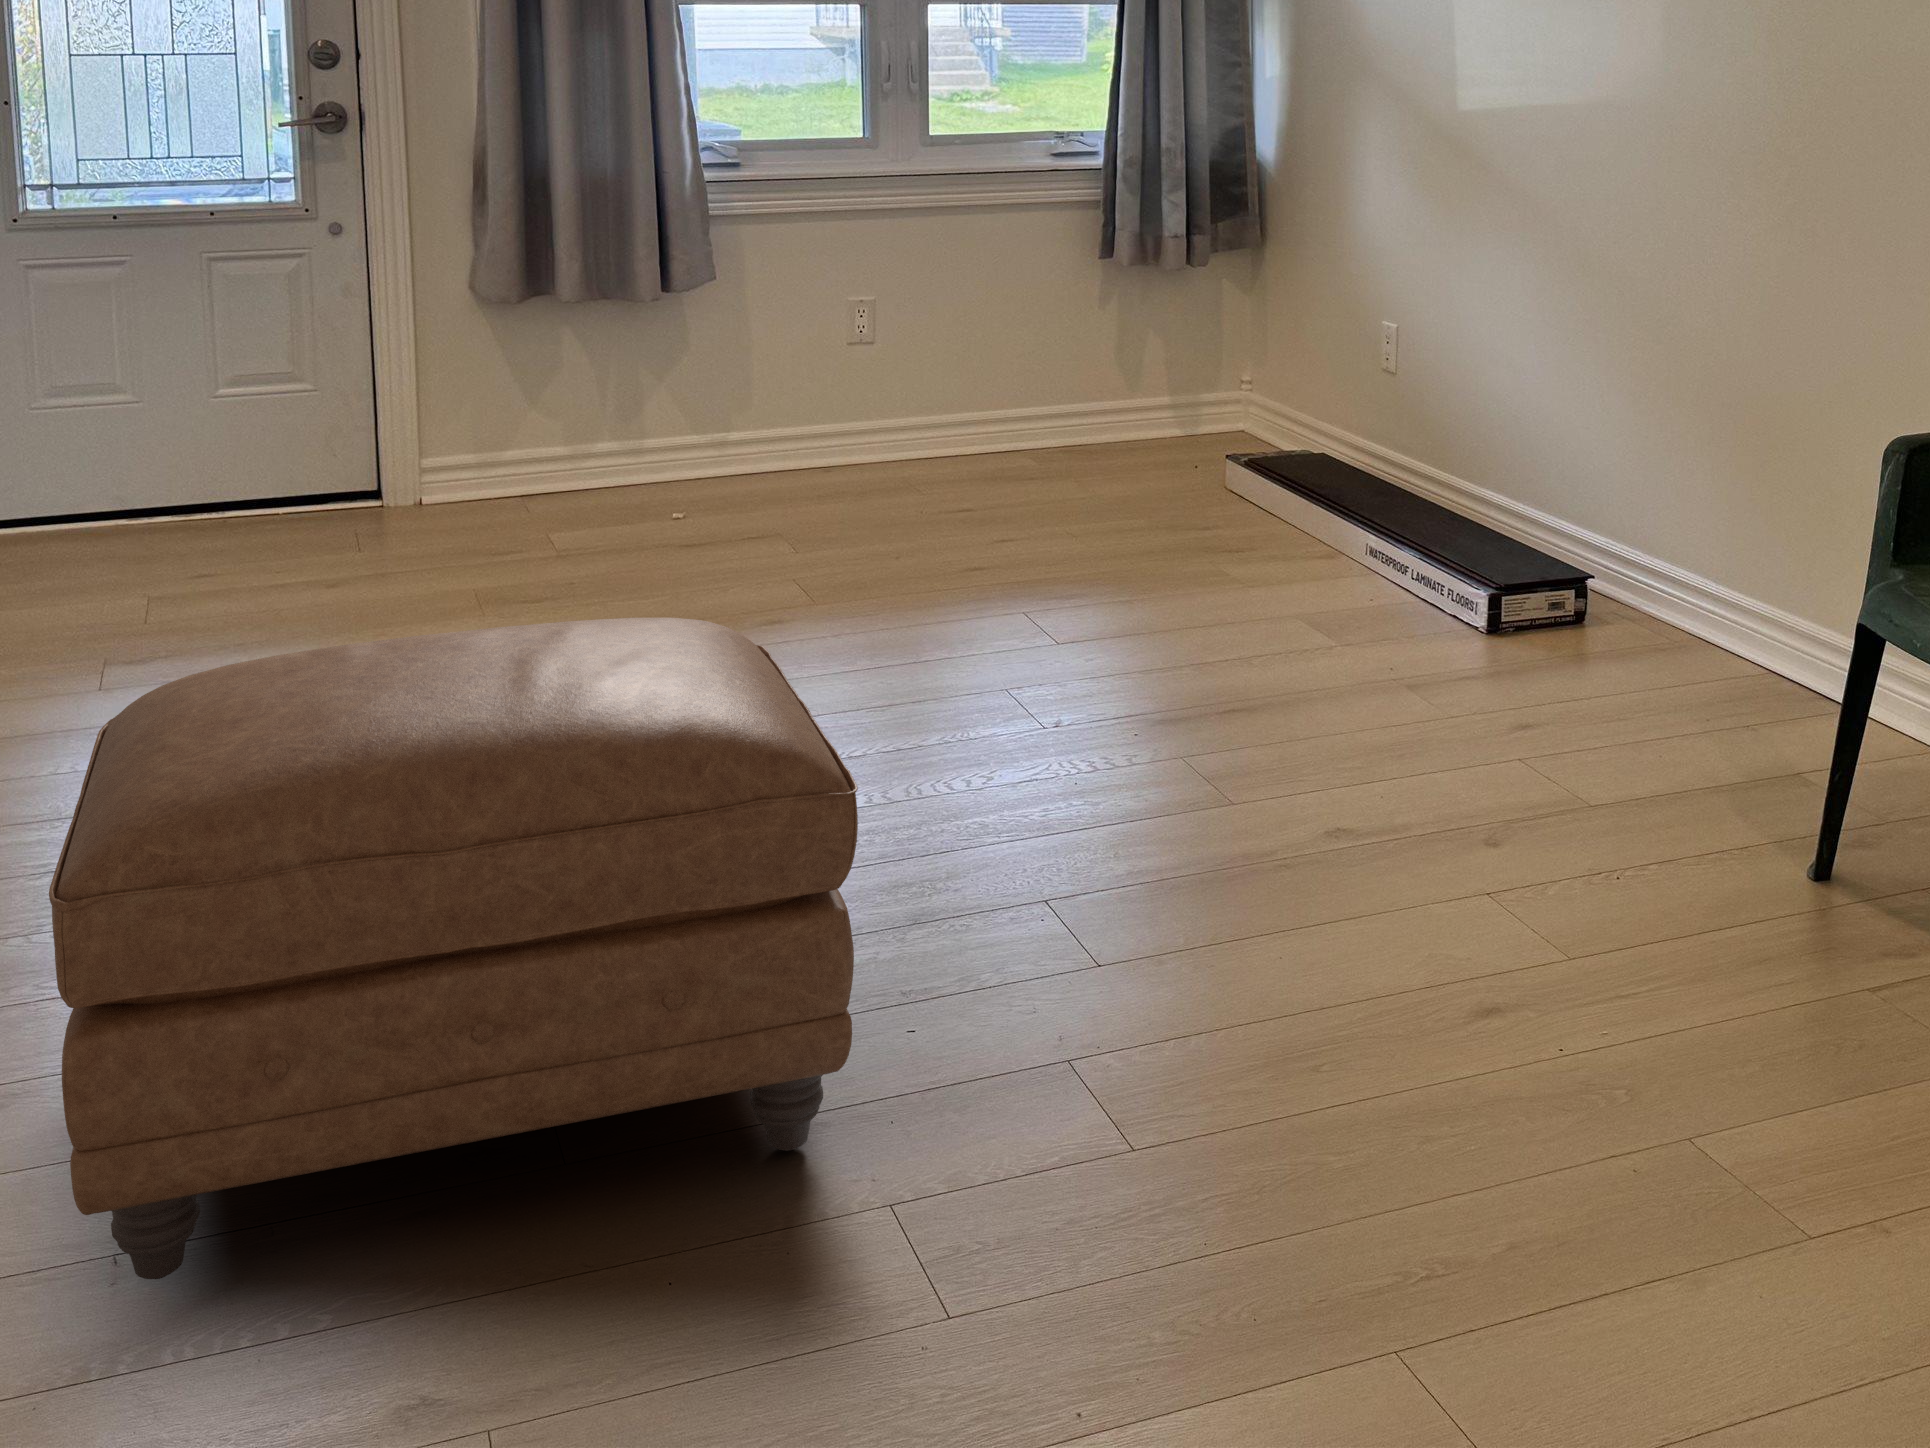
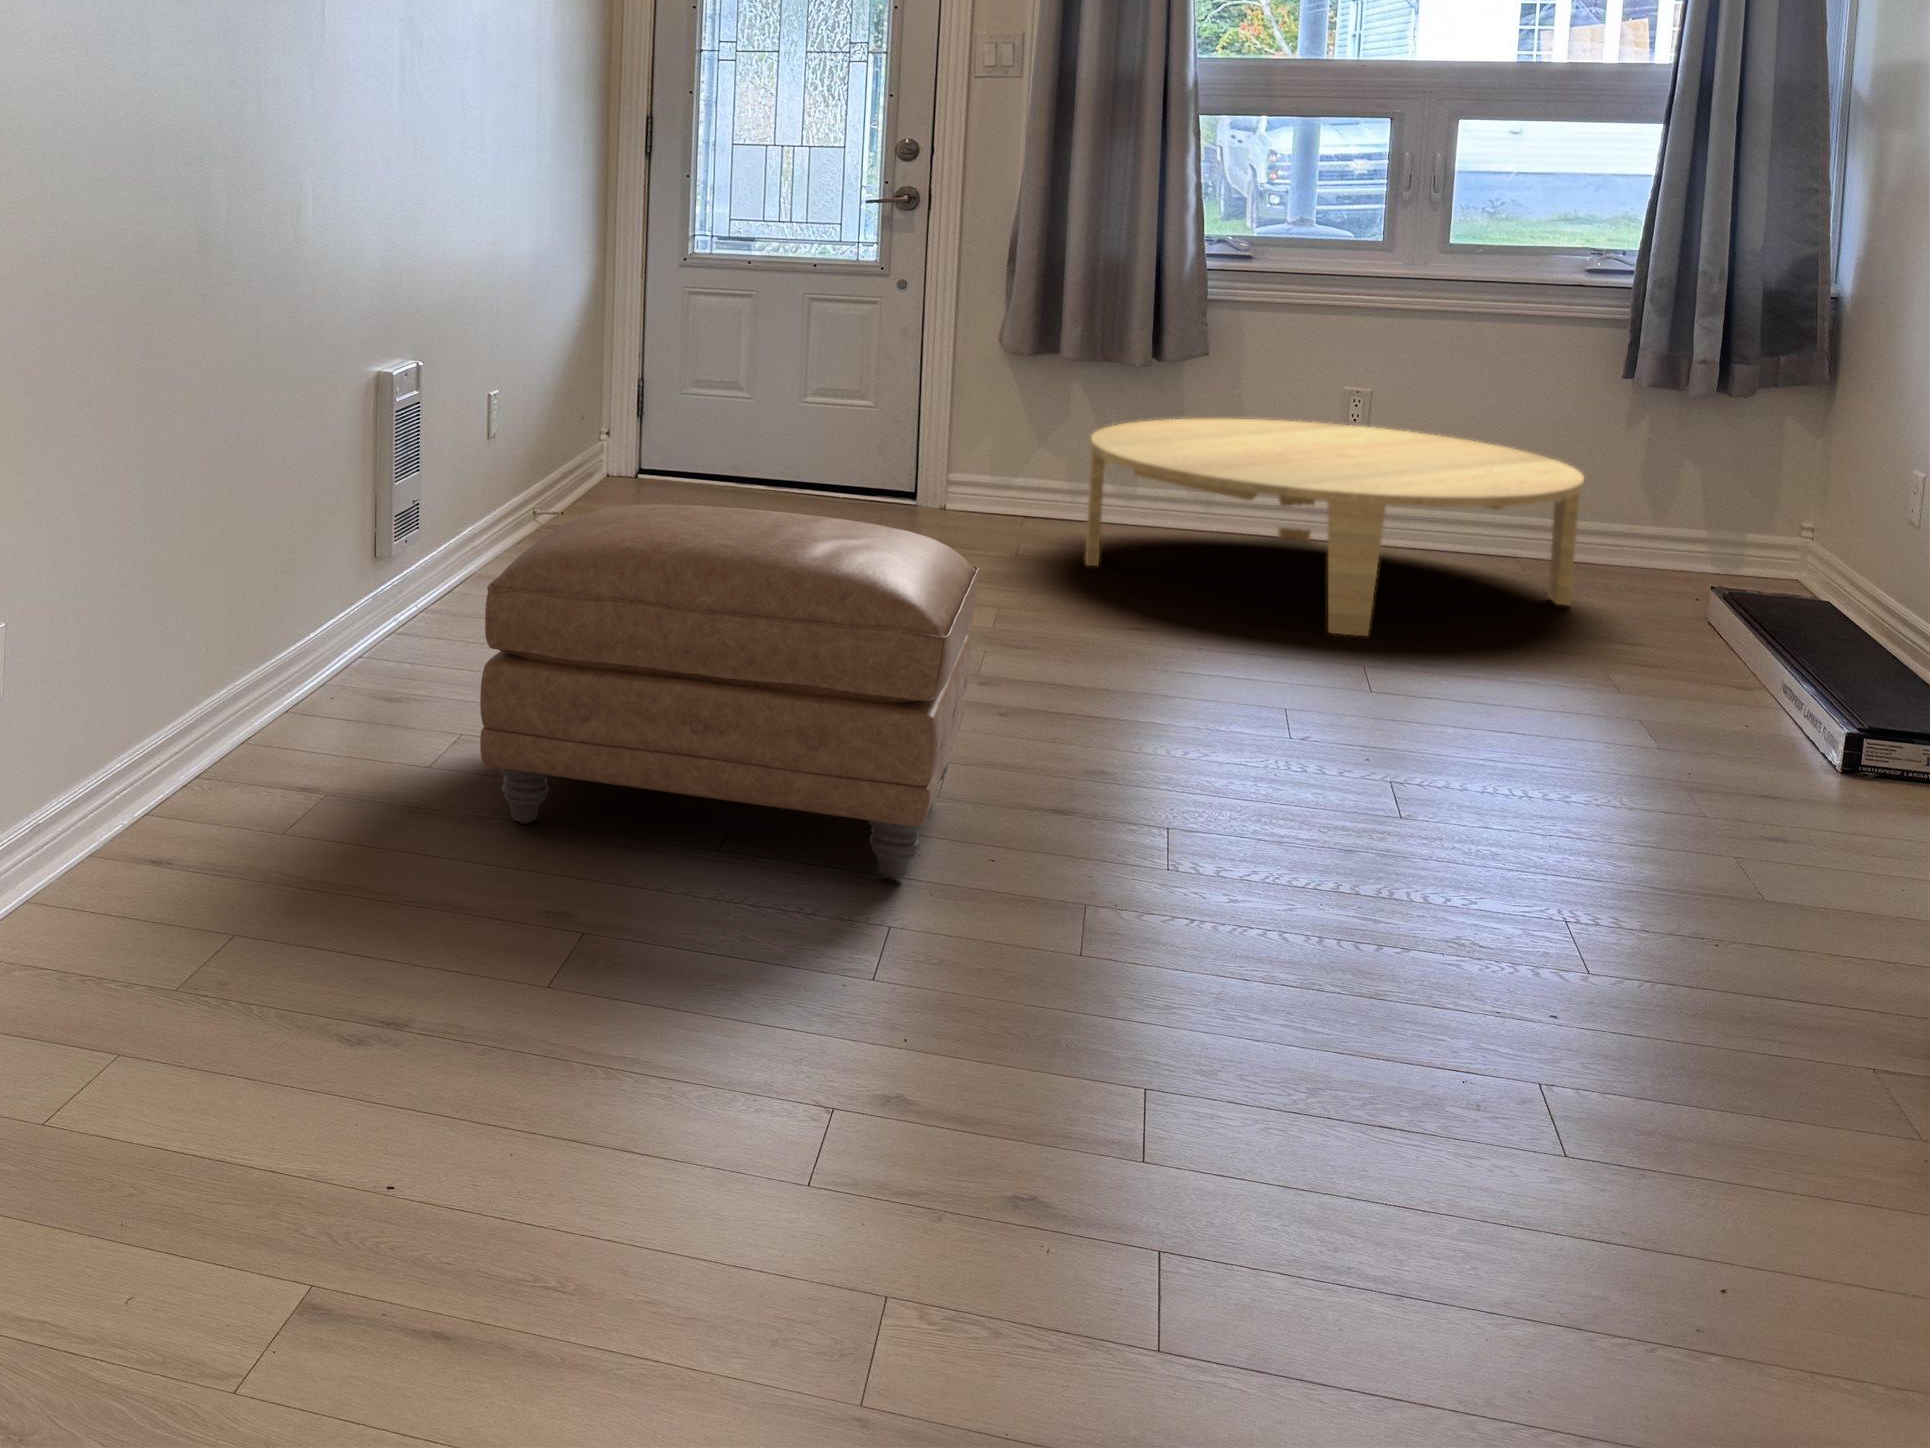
coffee table: none [624,339,1129,585] -> present [1085,419,1584,636]

